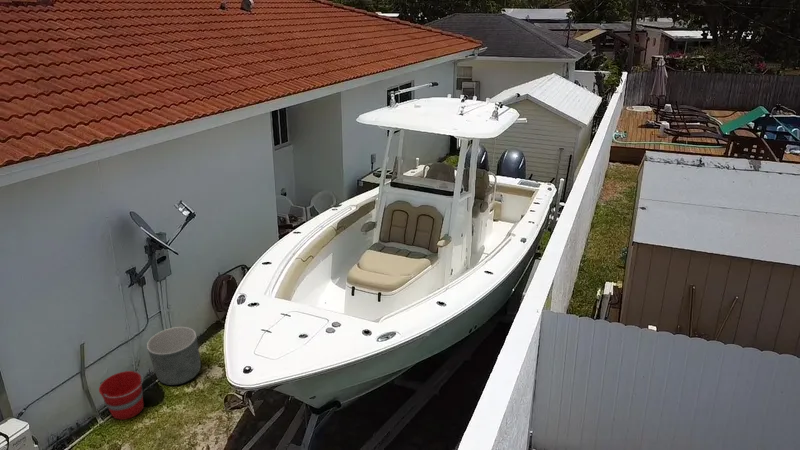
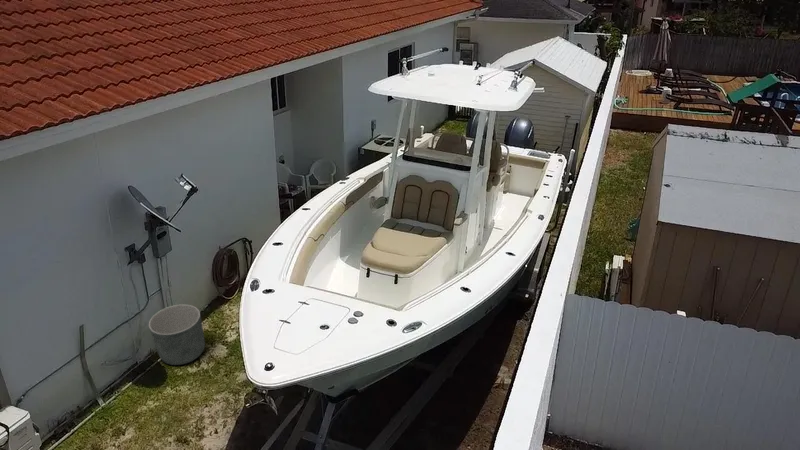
bucket: present [99,371,144,420] -> none [100,352,147,403]

